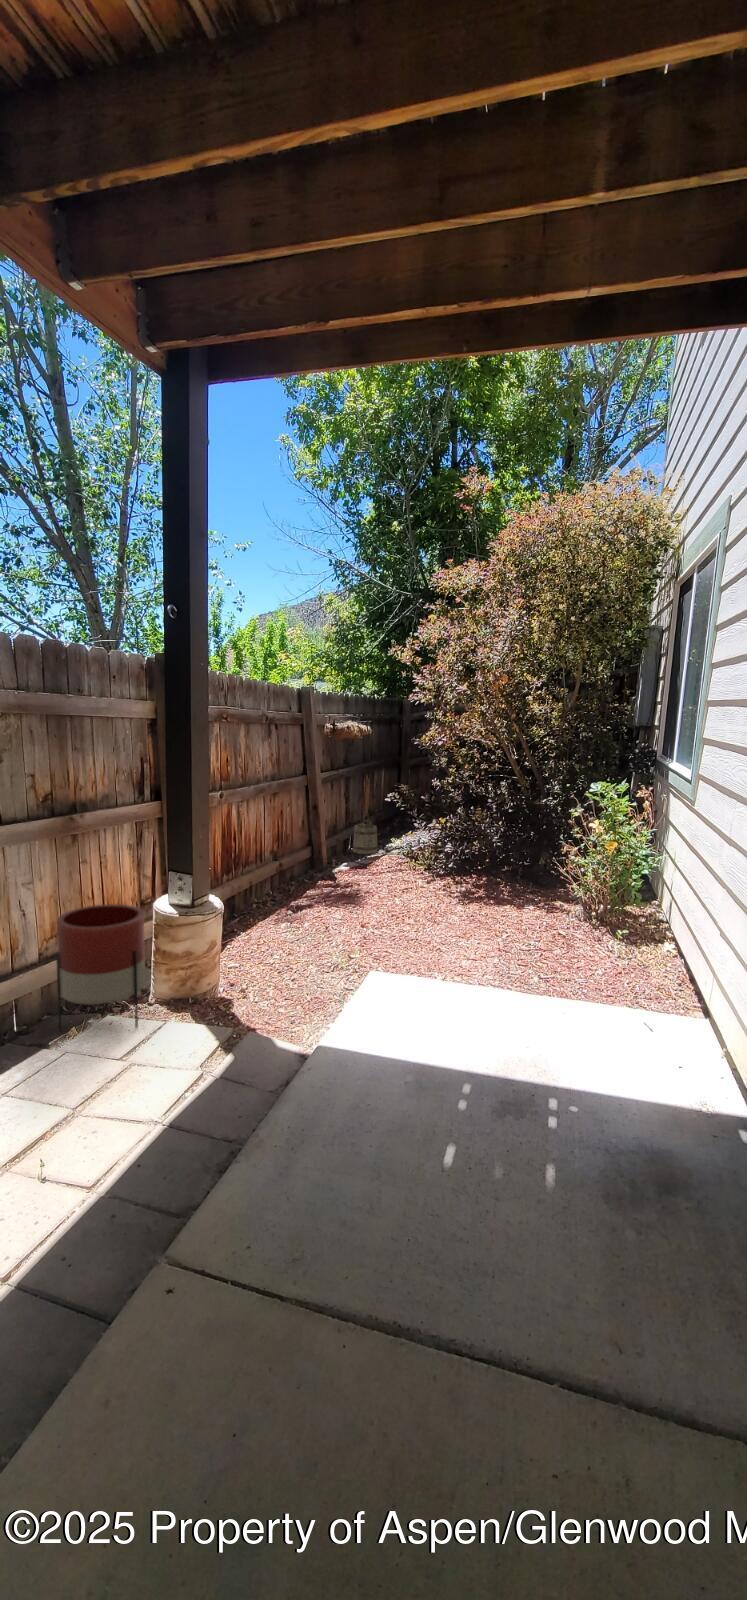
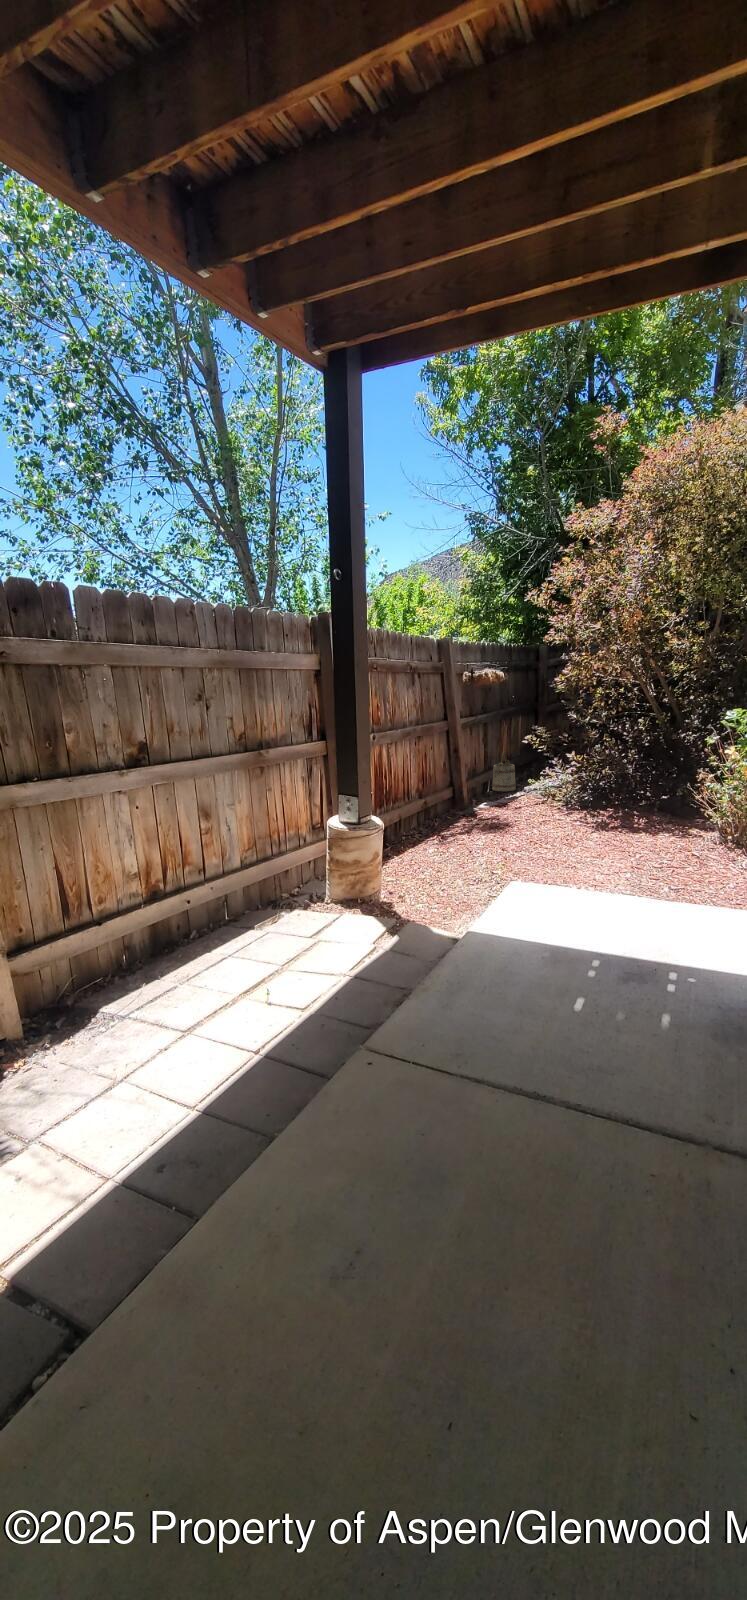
planter: present [56,904,146,1030] -> none [255,823,323,920]

